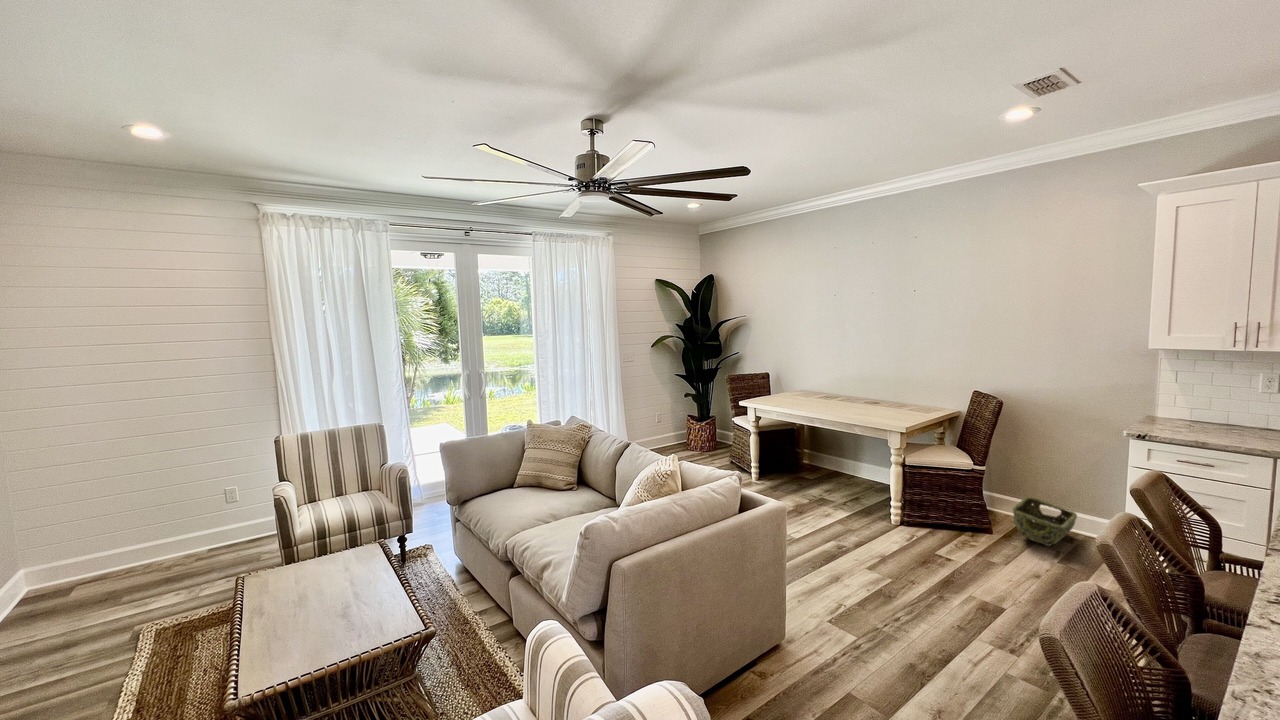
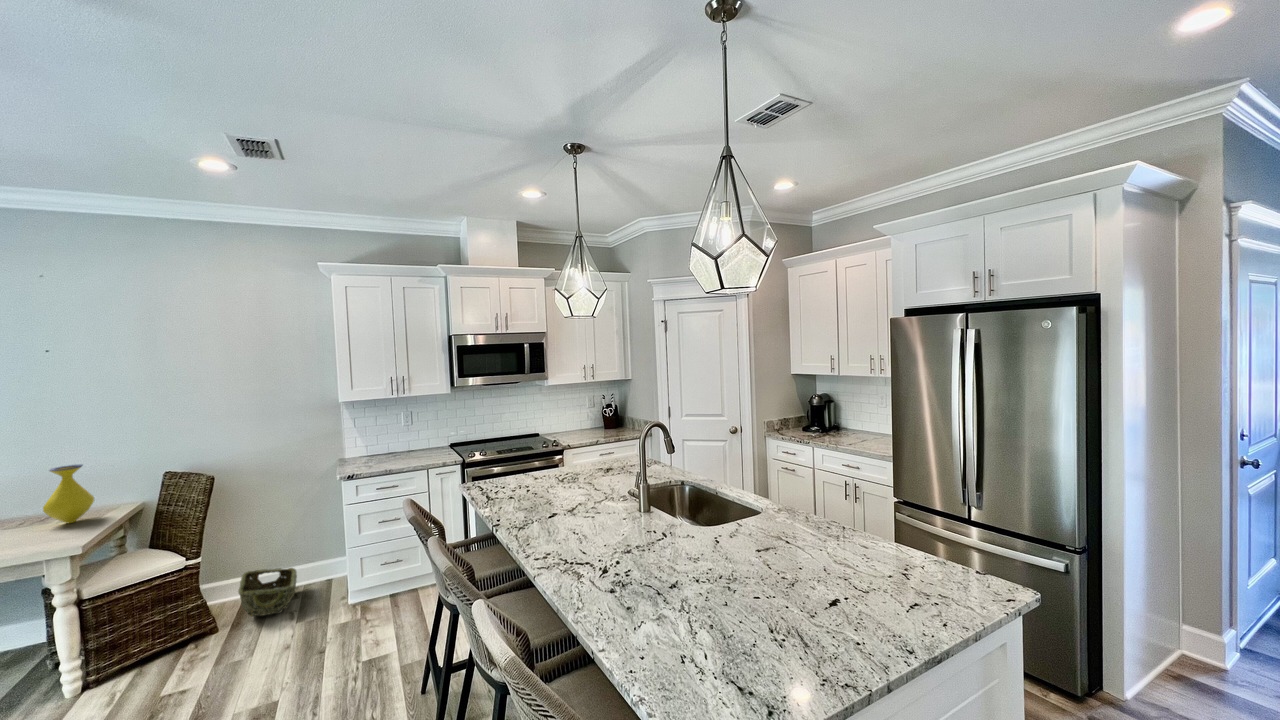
vase: none [898,372,926,412] -> present [43,464,94,523]

